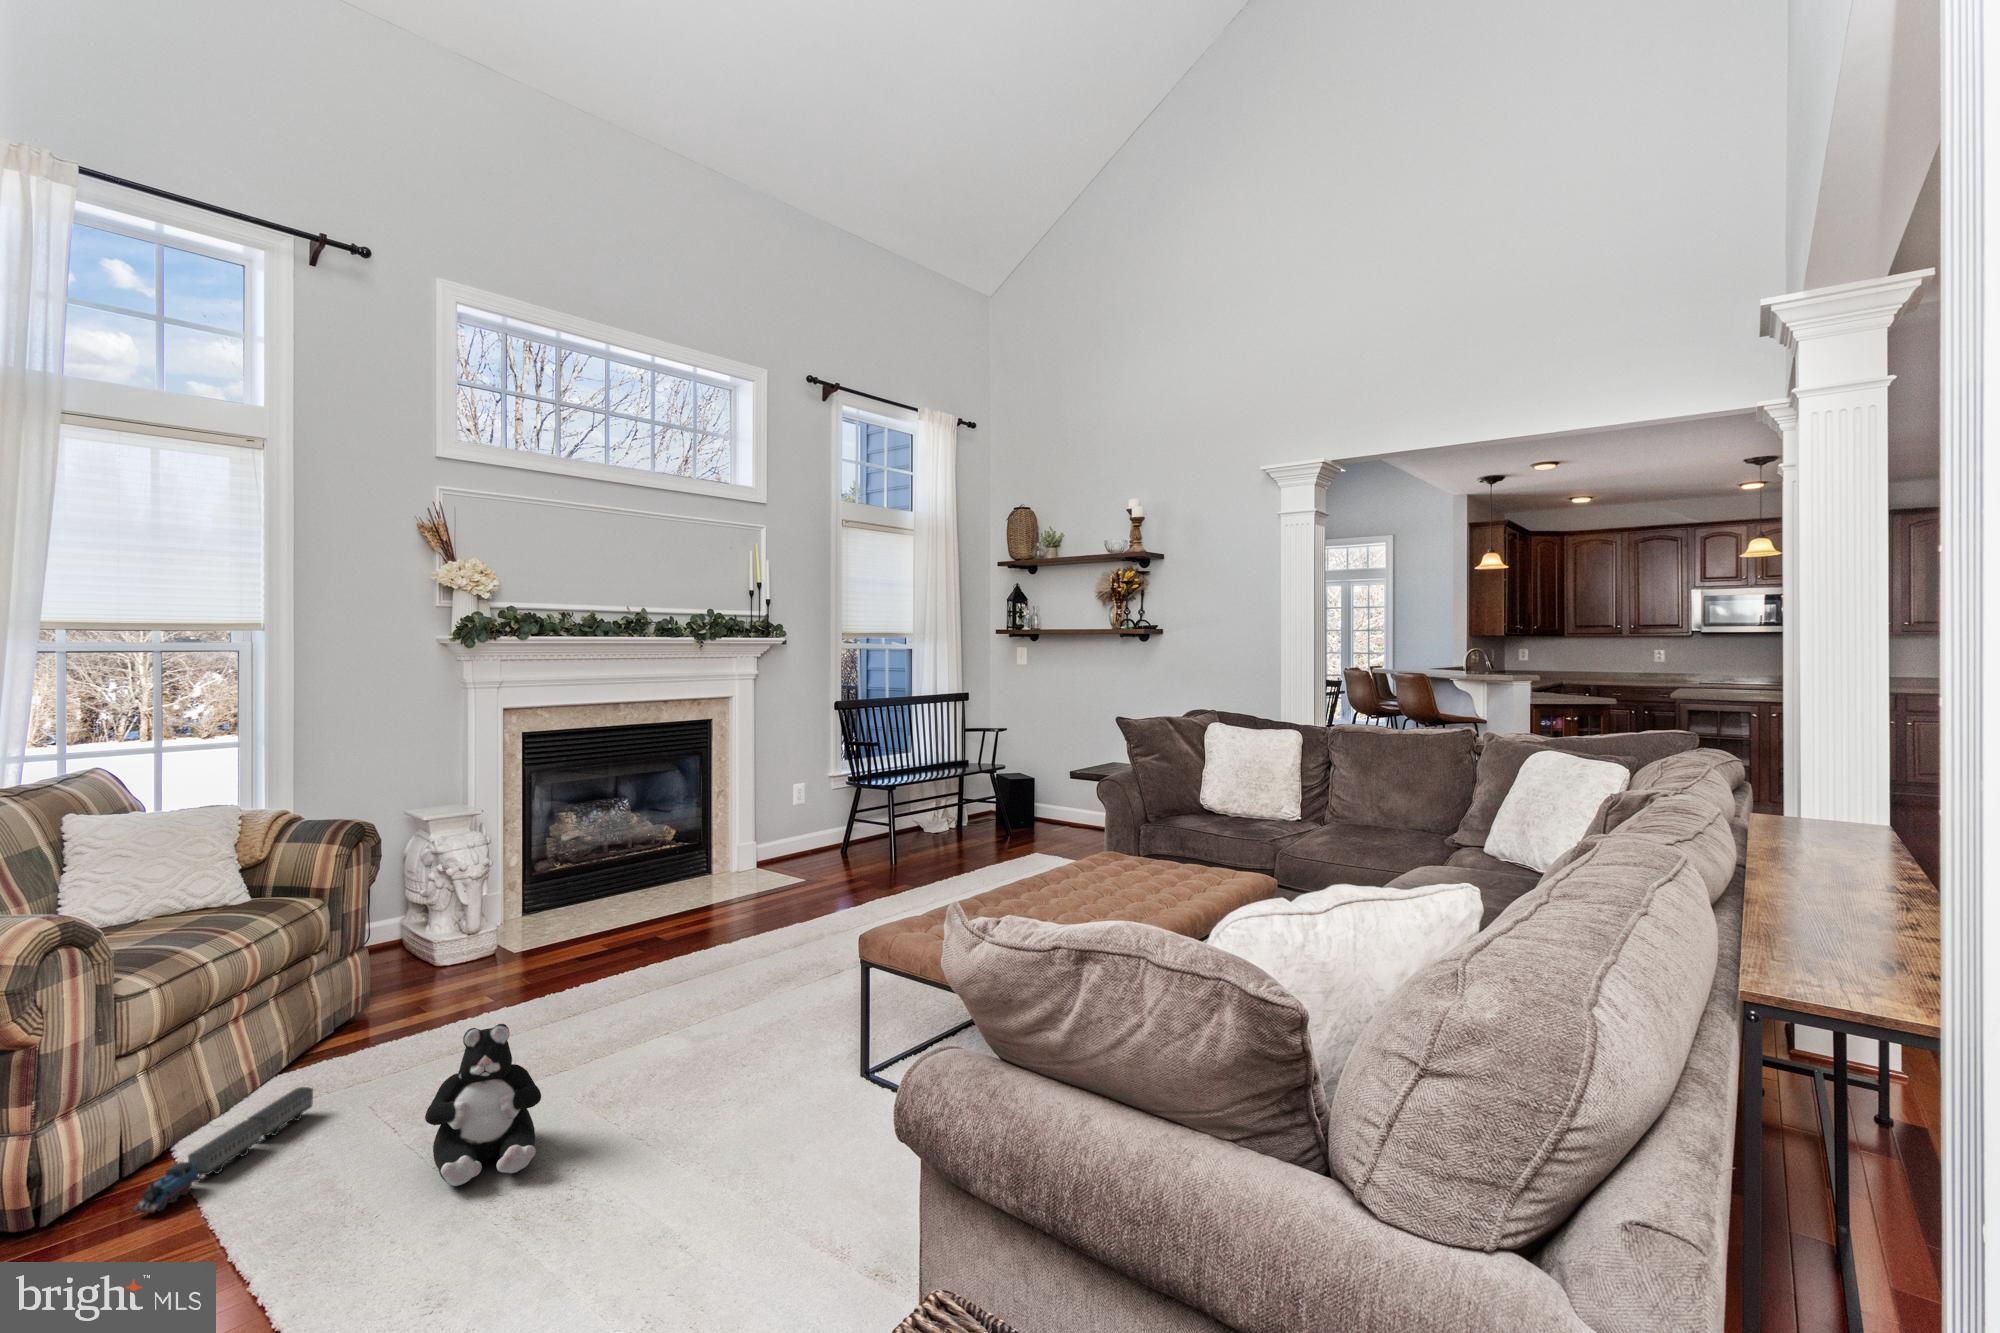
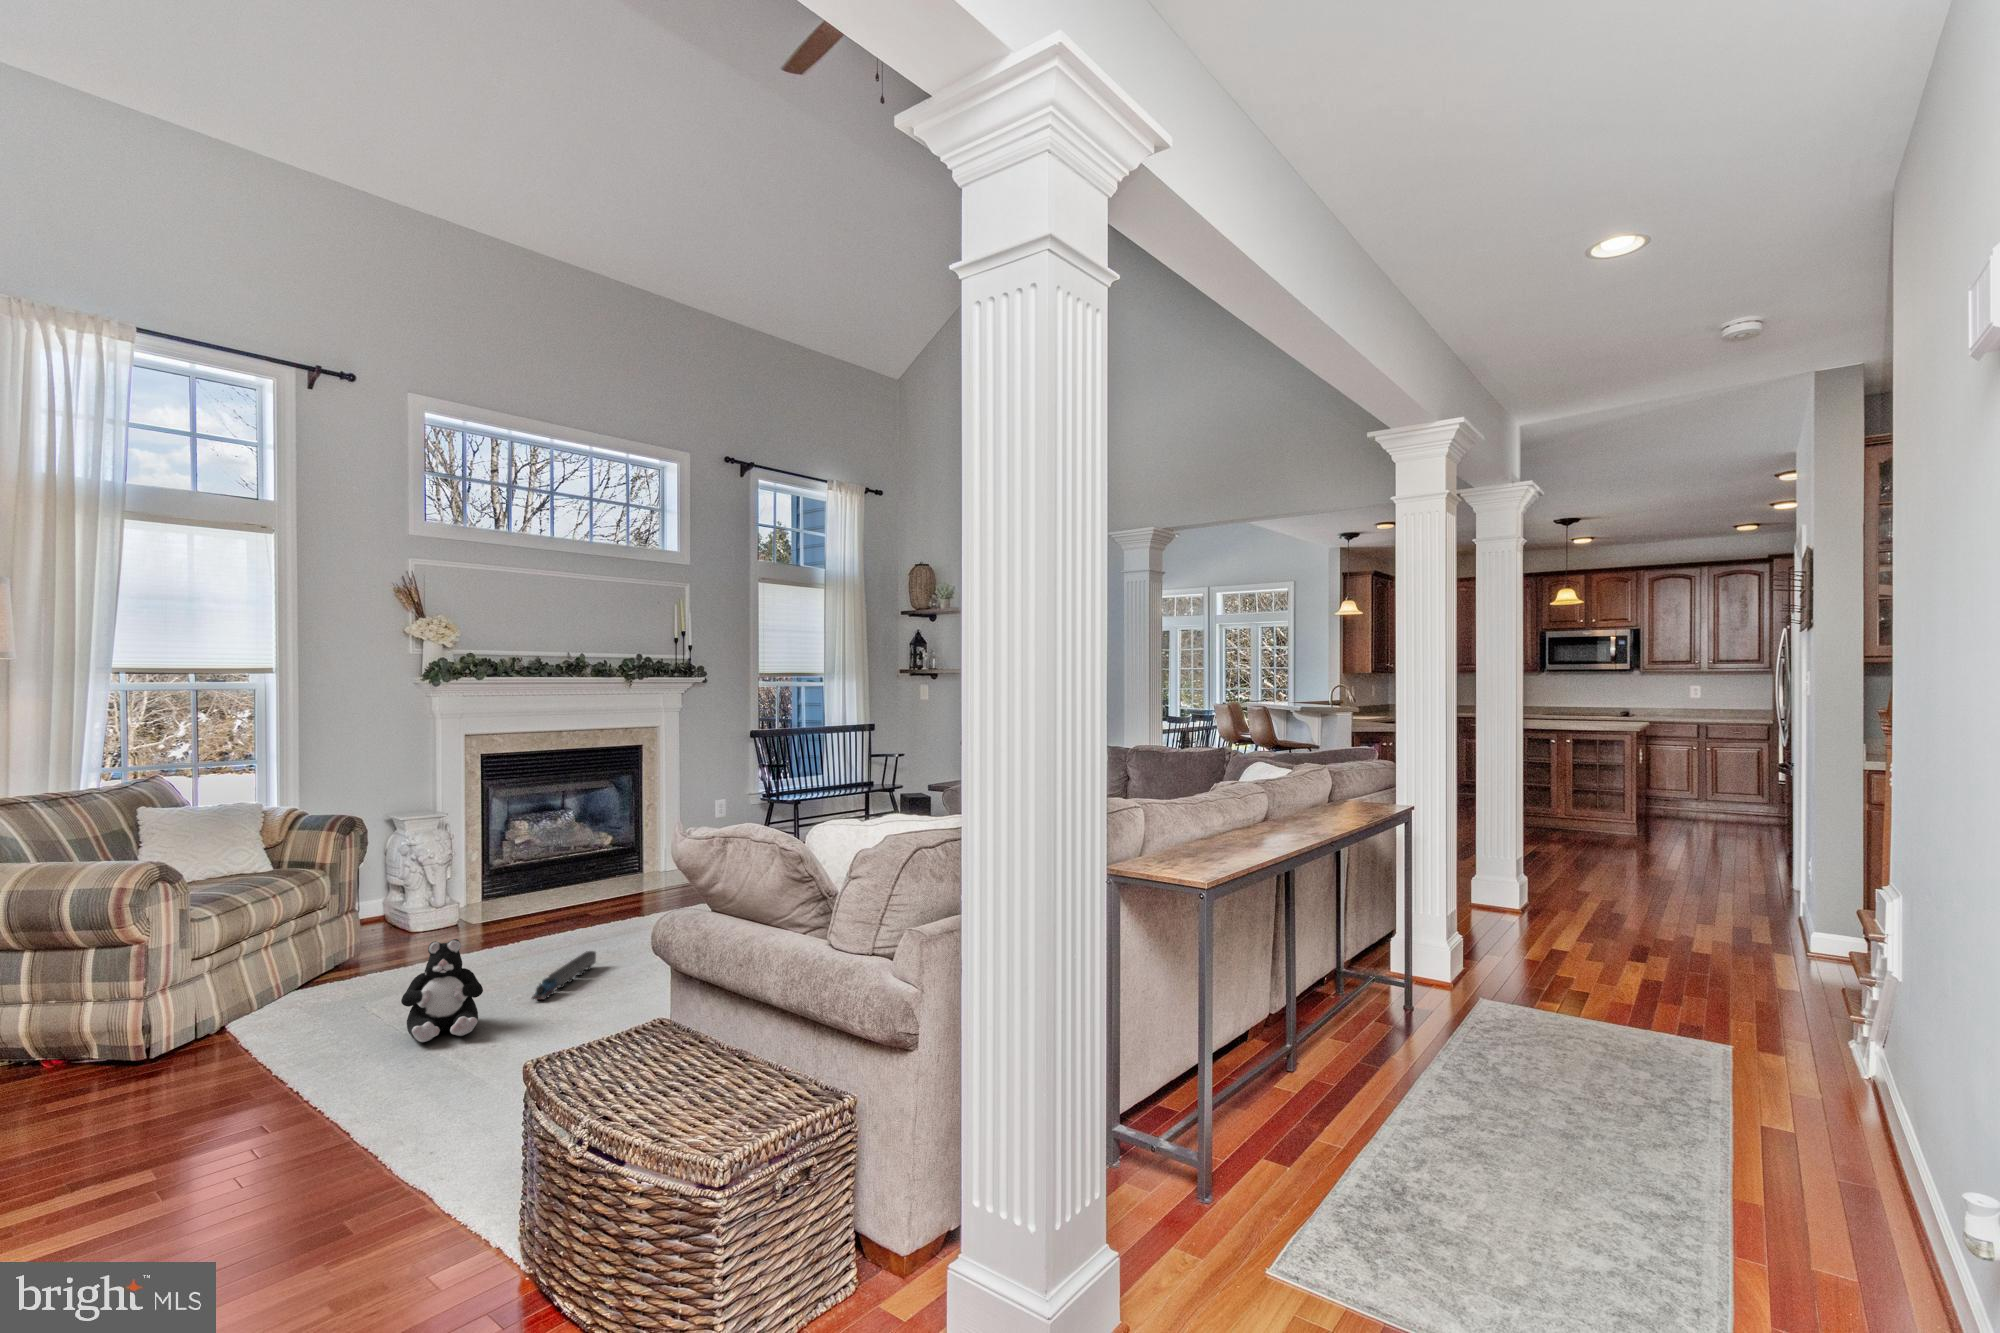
toy train: present [133,1087,313,1215] -> present [532,951,596,1000]

